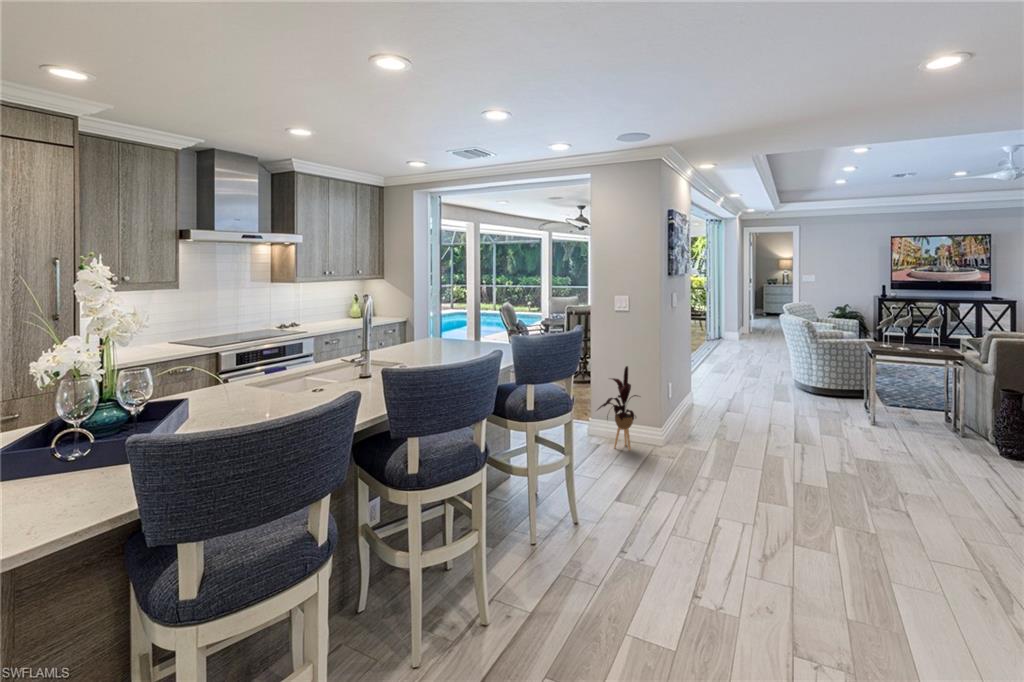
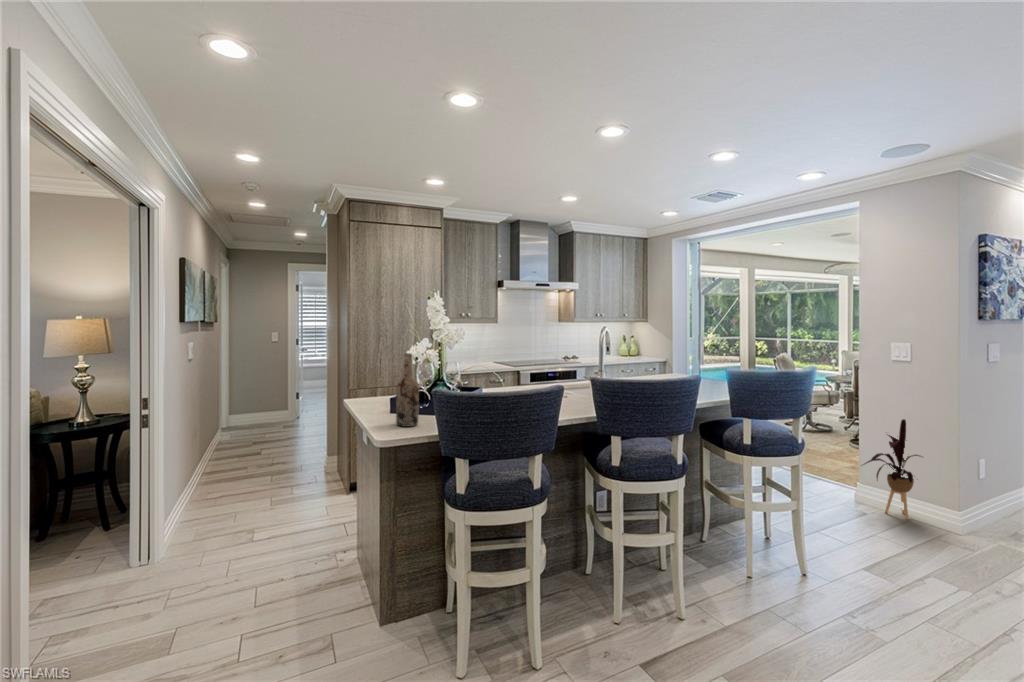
wine bottle: none [27,372,85,504] -> present [396,353,419,427]

